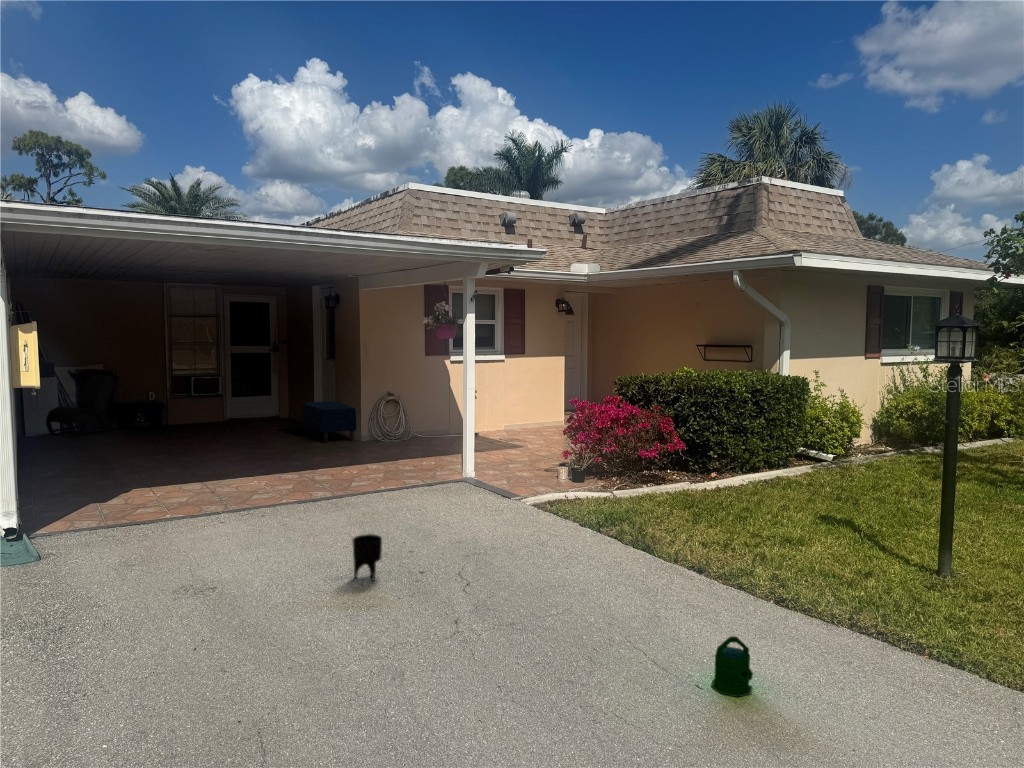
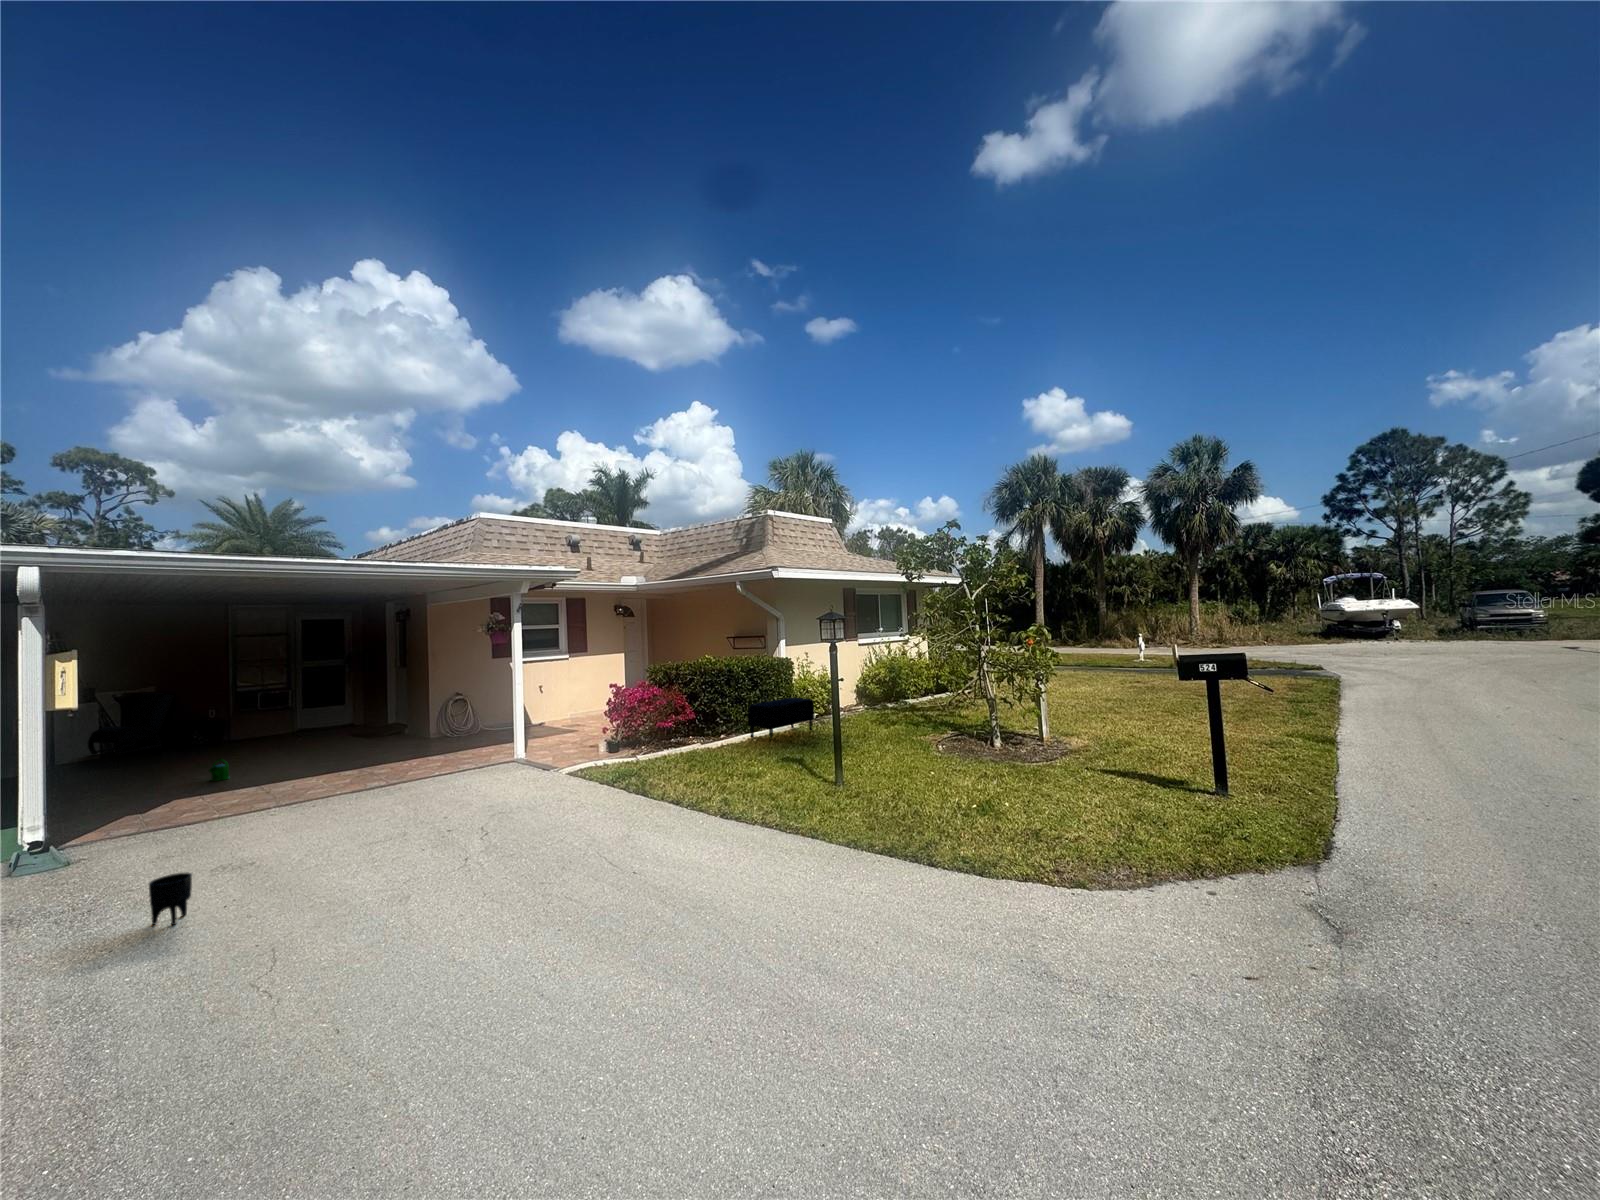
bench: present [303,401,356,443] -> present [748,697,815,739]
planter: present [352,534,382,581] -> present [149,873,192,925]
watering can: present [711,636,753,697] -> present [209,759,229,781]

